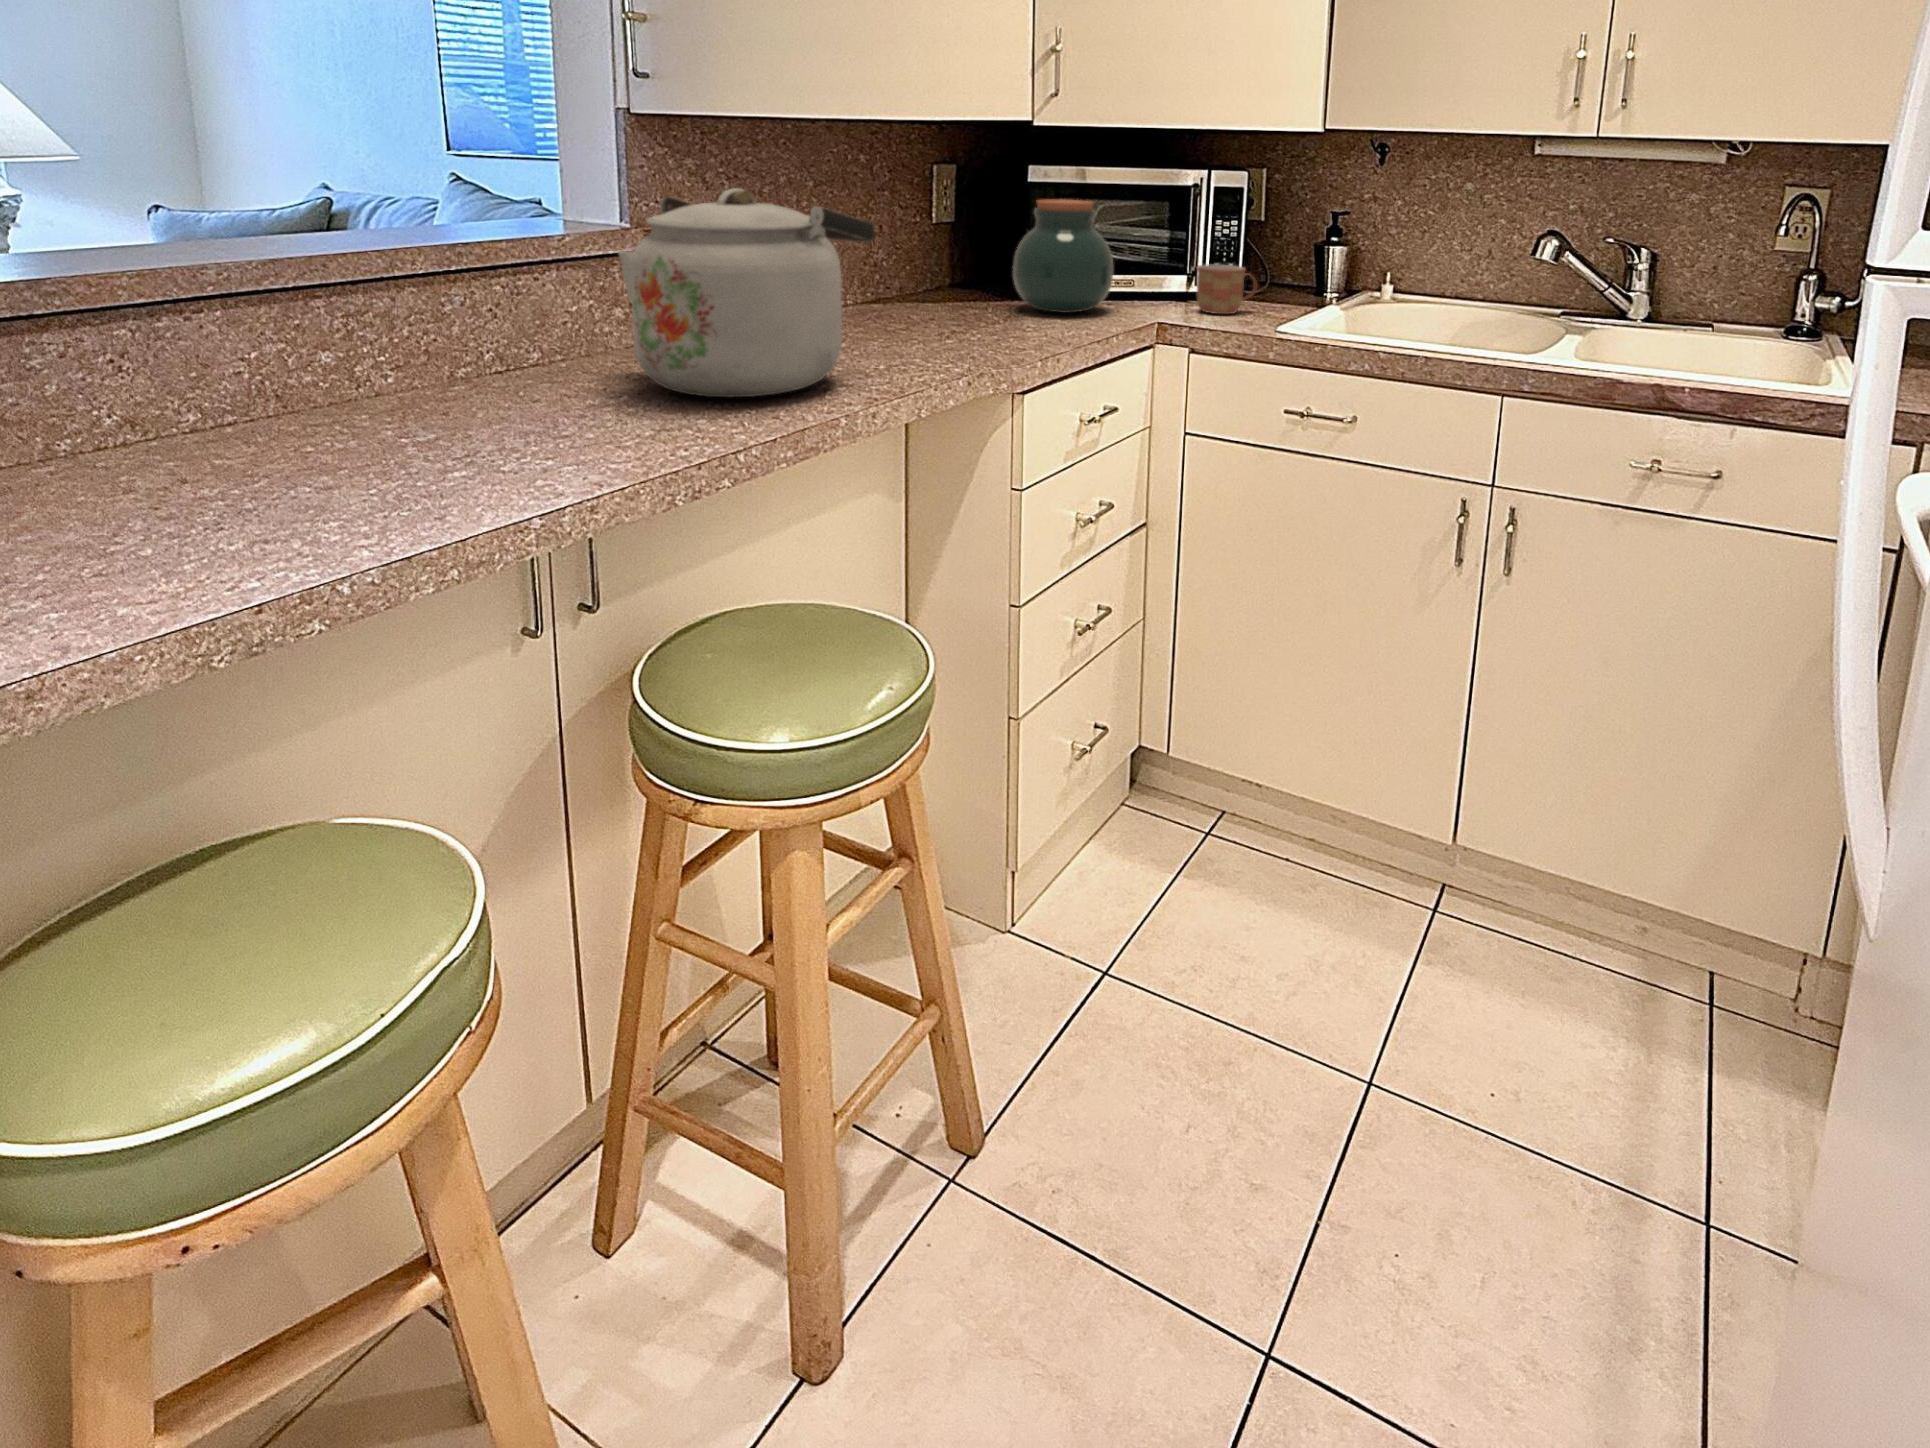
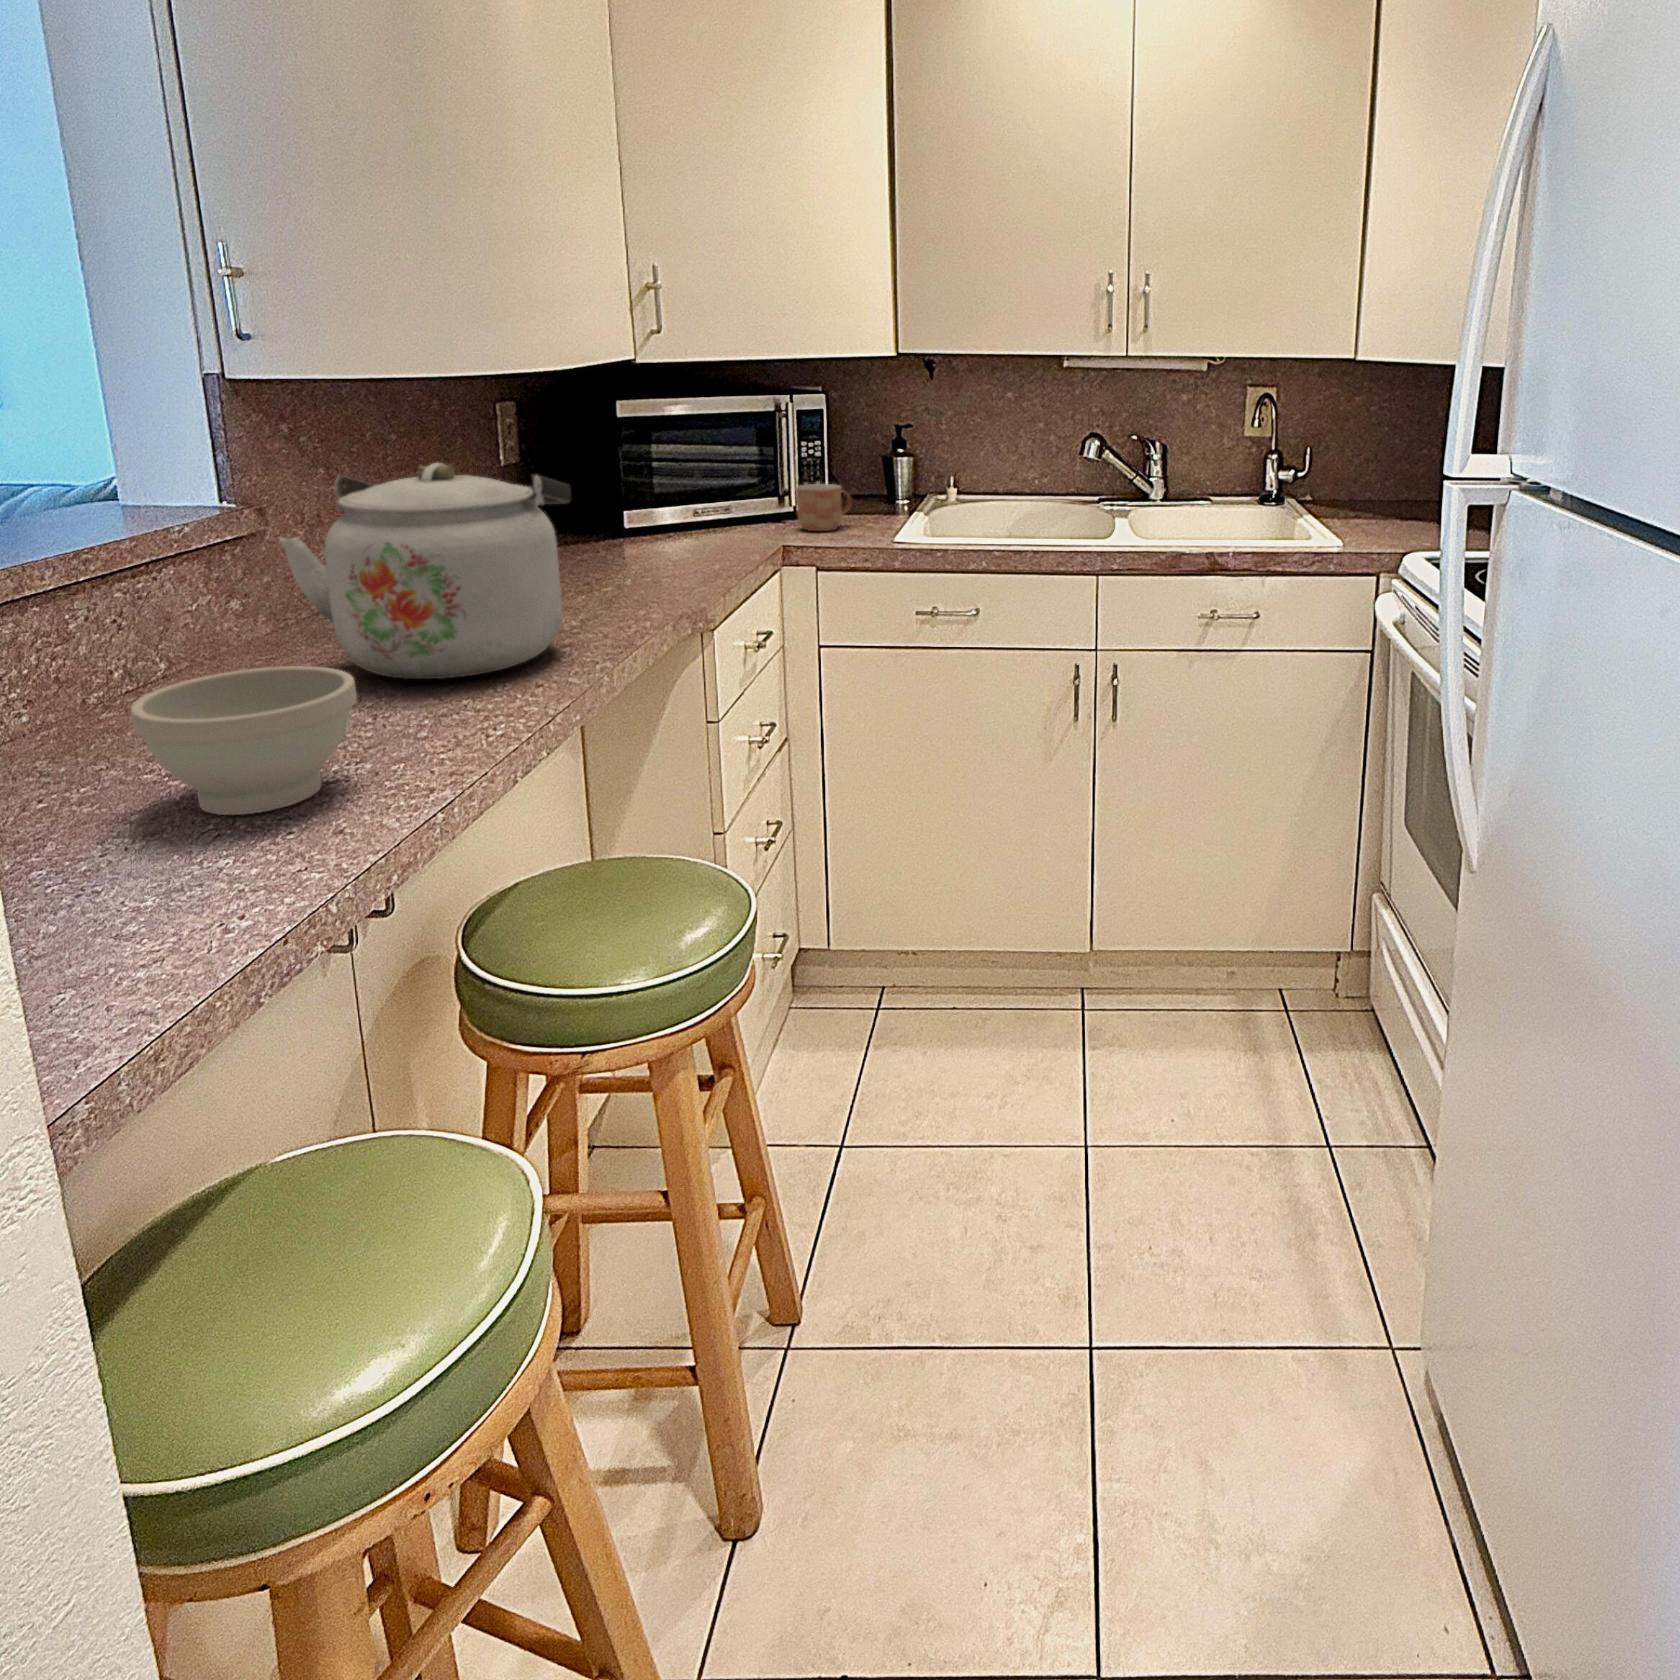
jar: present [1013,199,1113,313] -> none [617,433,721,546]
bowl: none [314,352,522,485] -> present [131,666,357,815]

